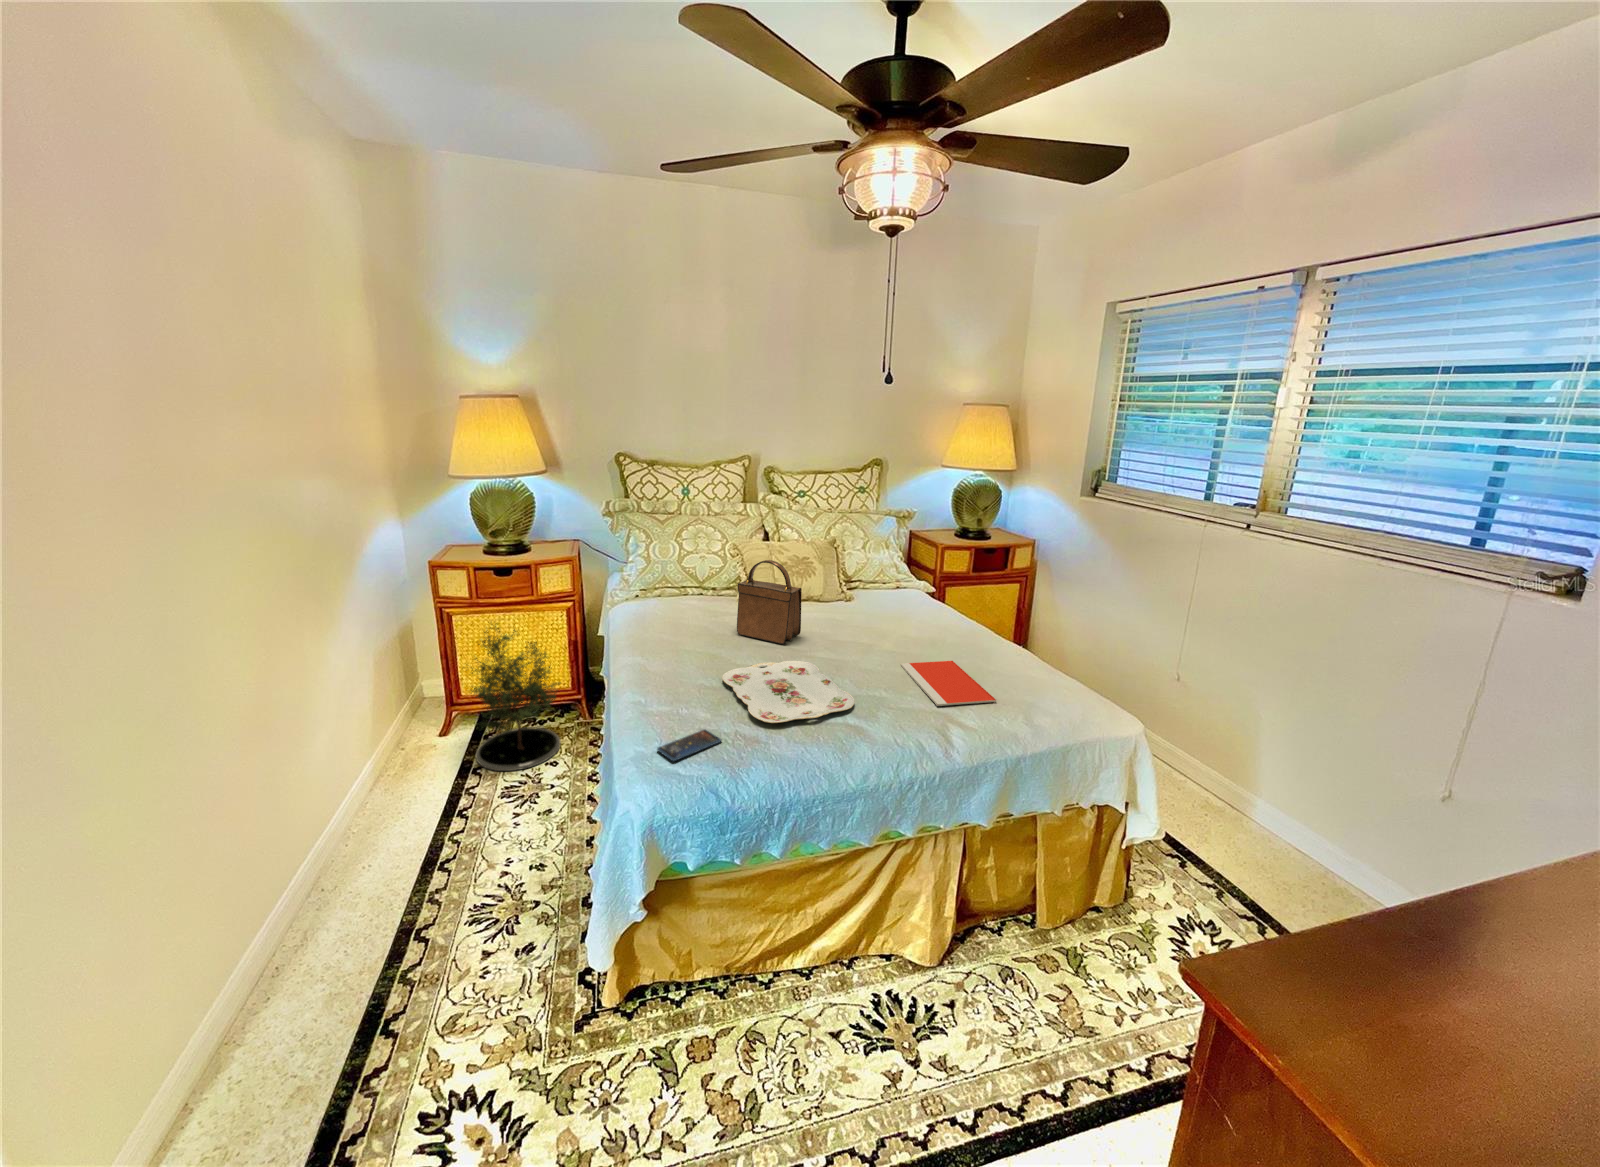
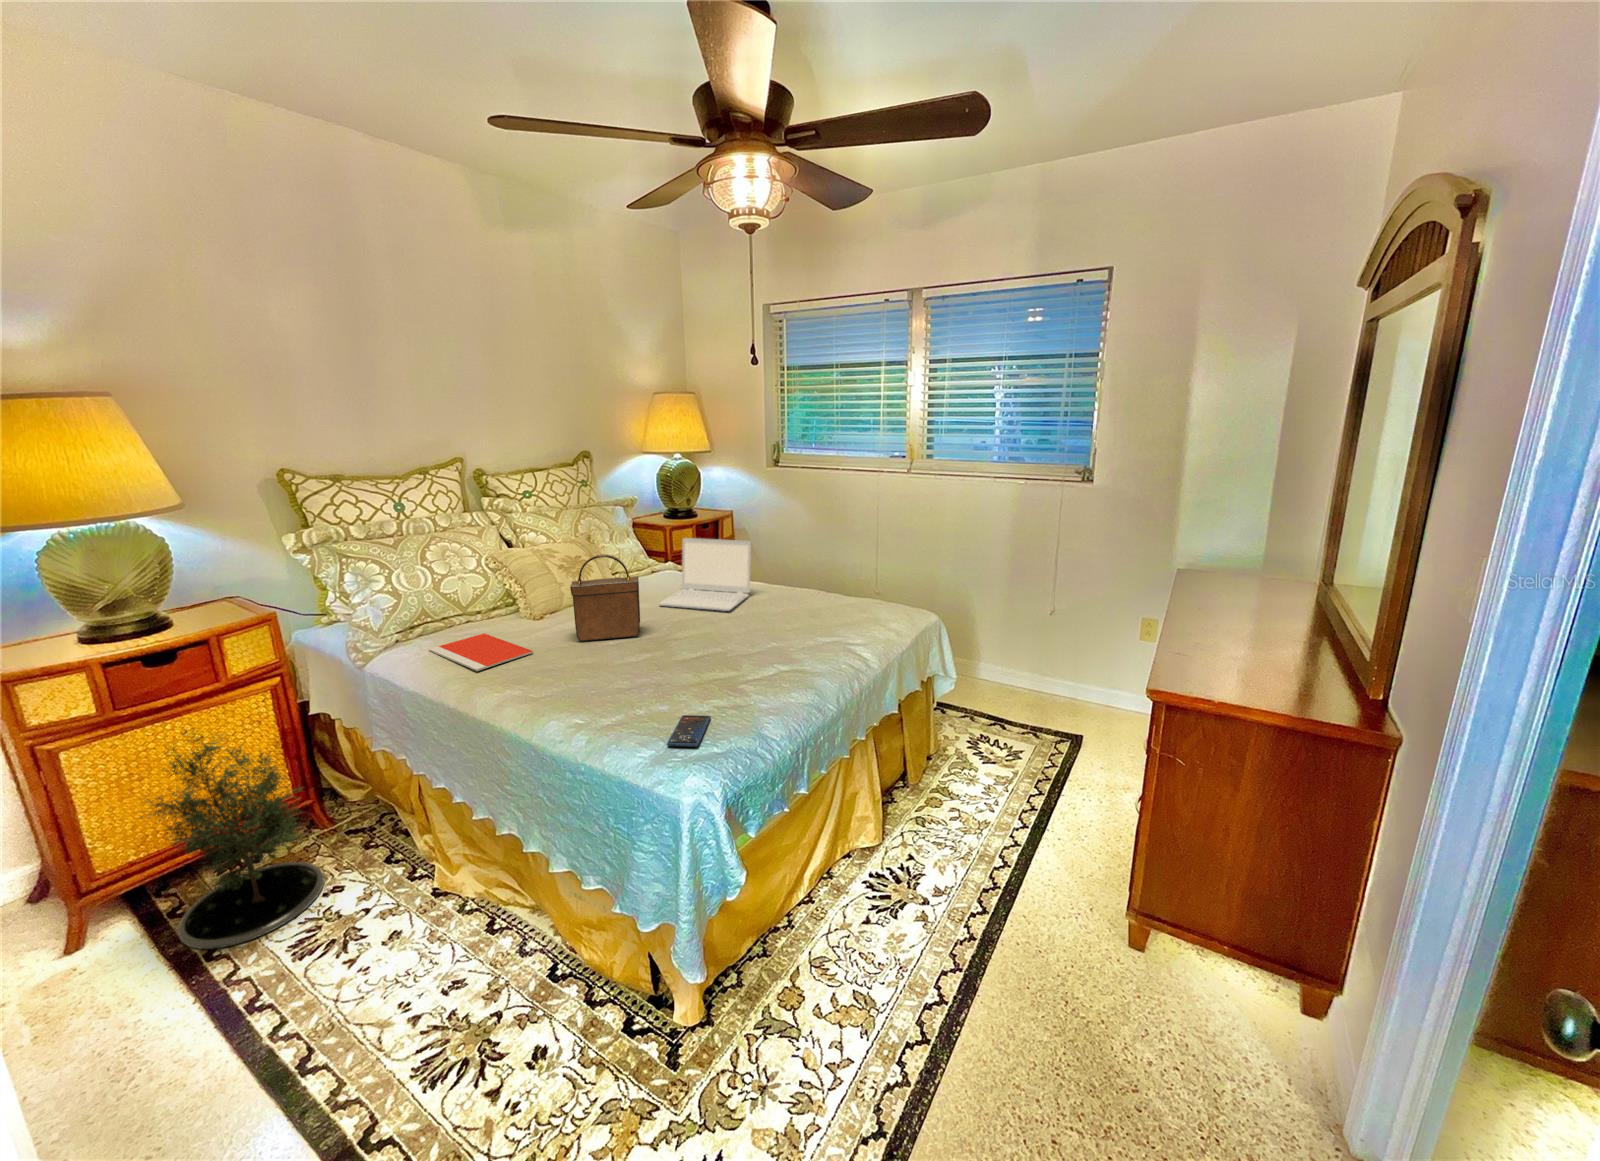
laptop: none [843,560,950,646] -> present [659,538,751,611]
serving tray: present [722,661,854,723] -> none [627,641,771,691]
notebook: present [900,661,996,706] -> present [429,633,533,671]

